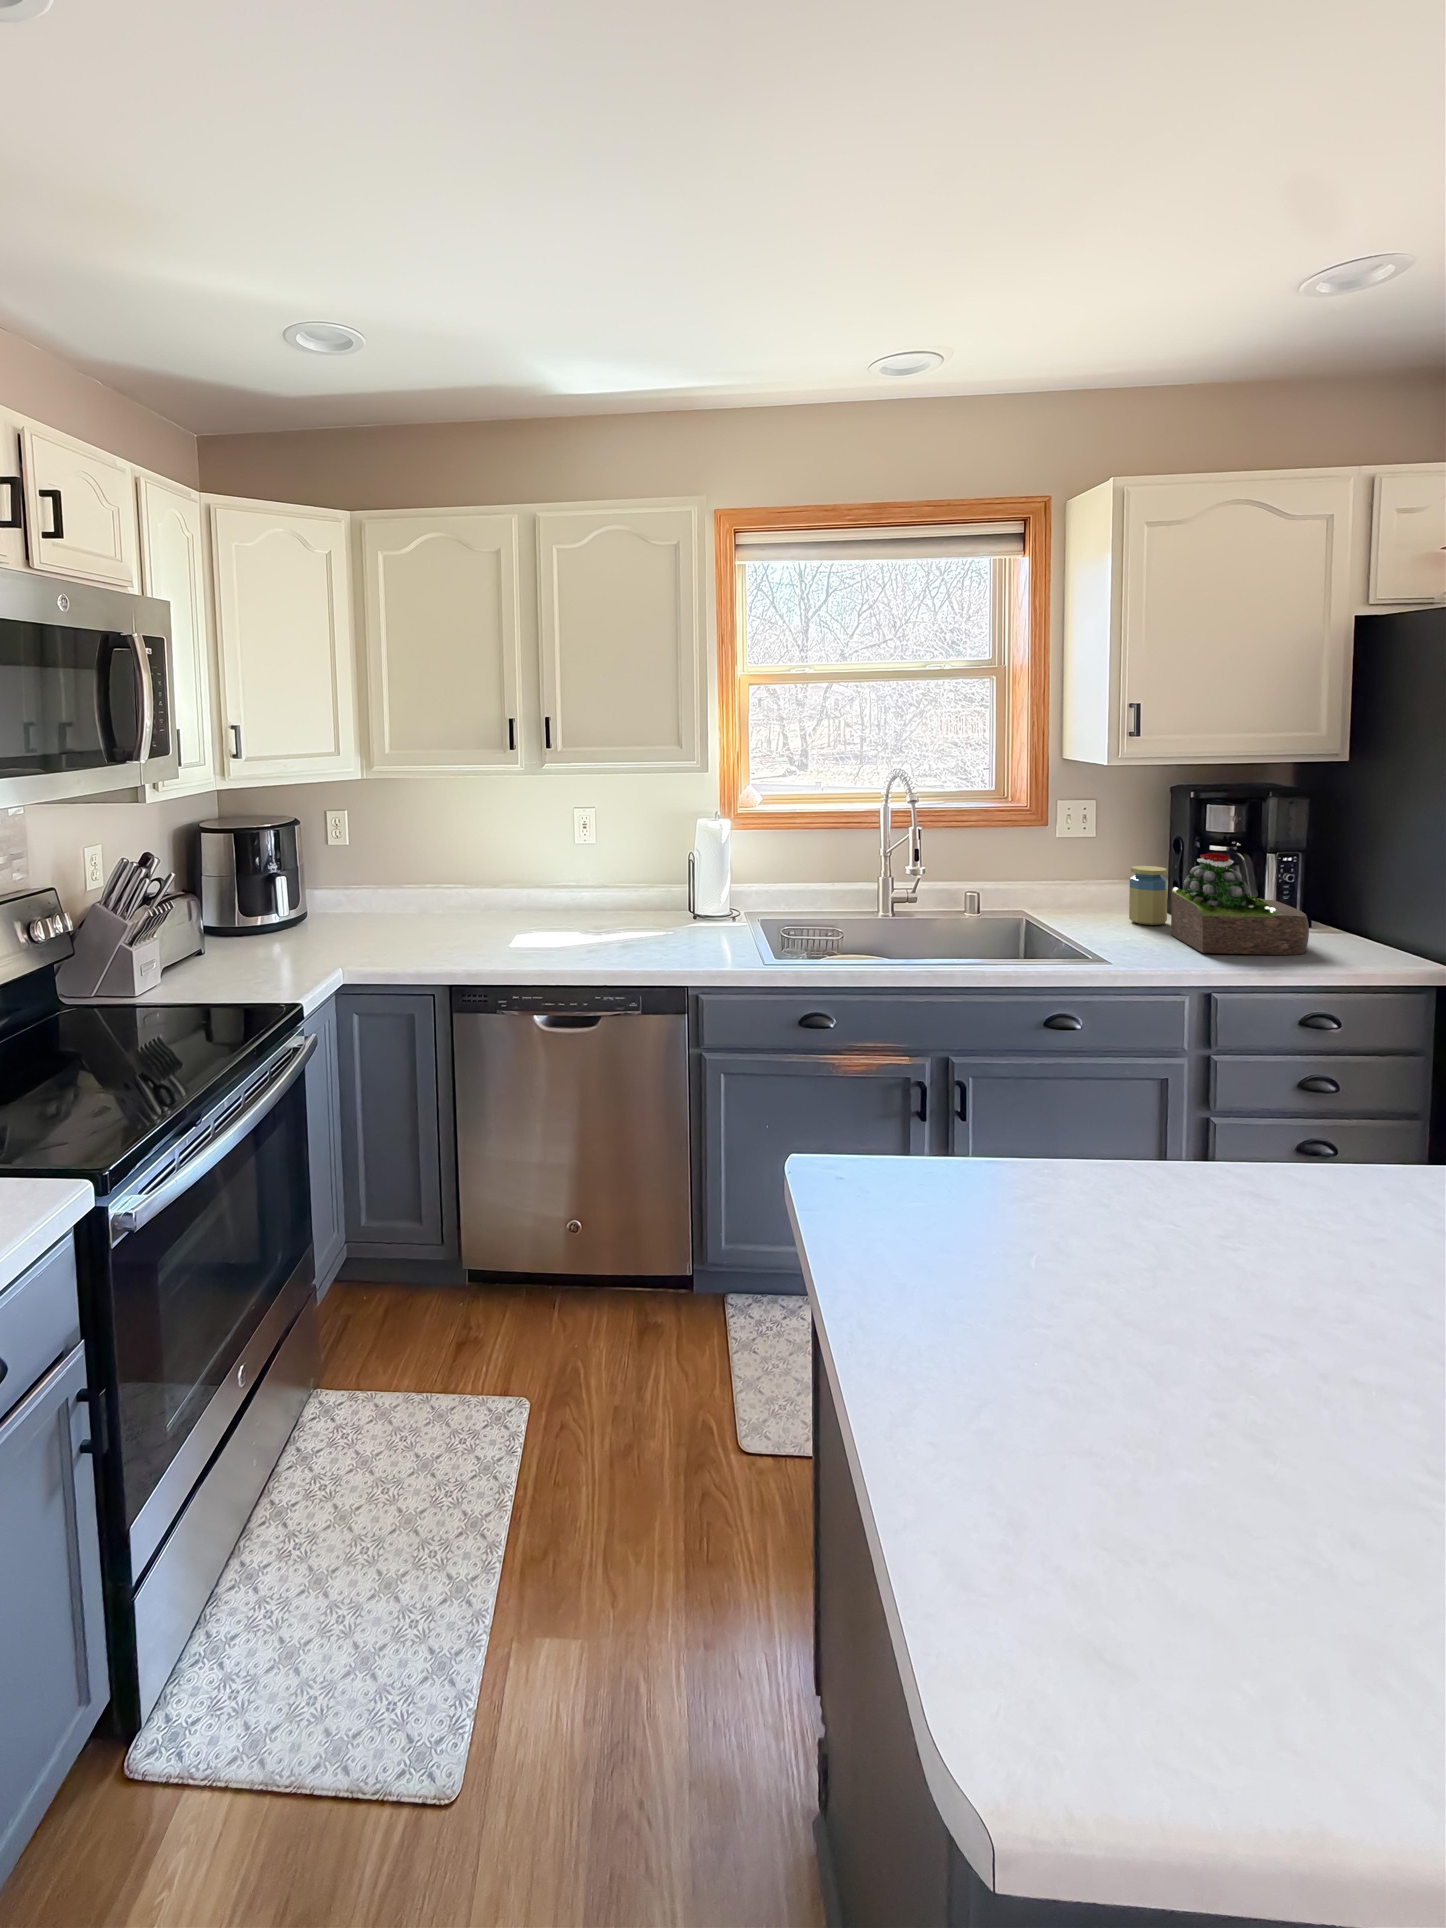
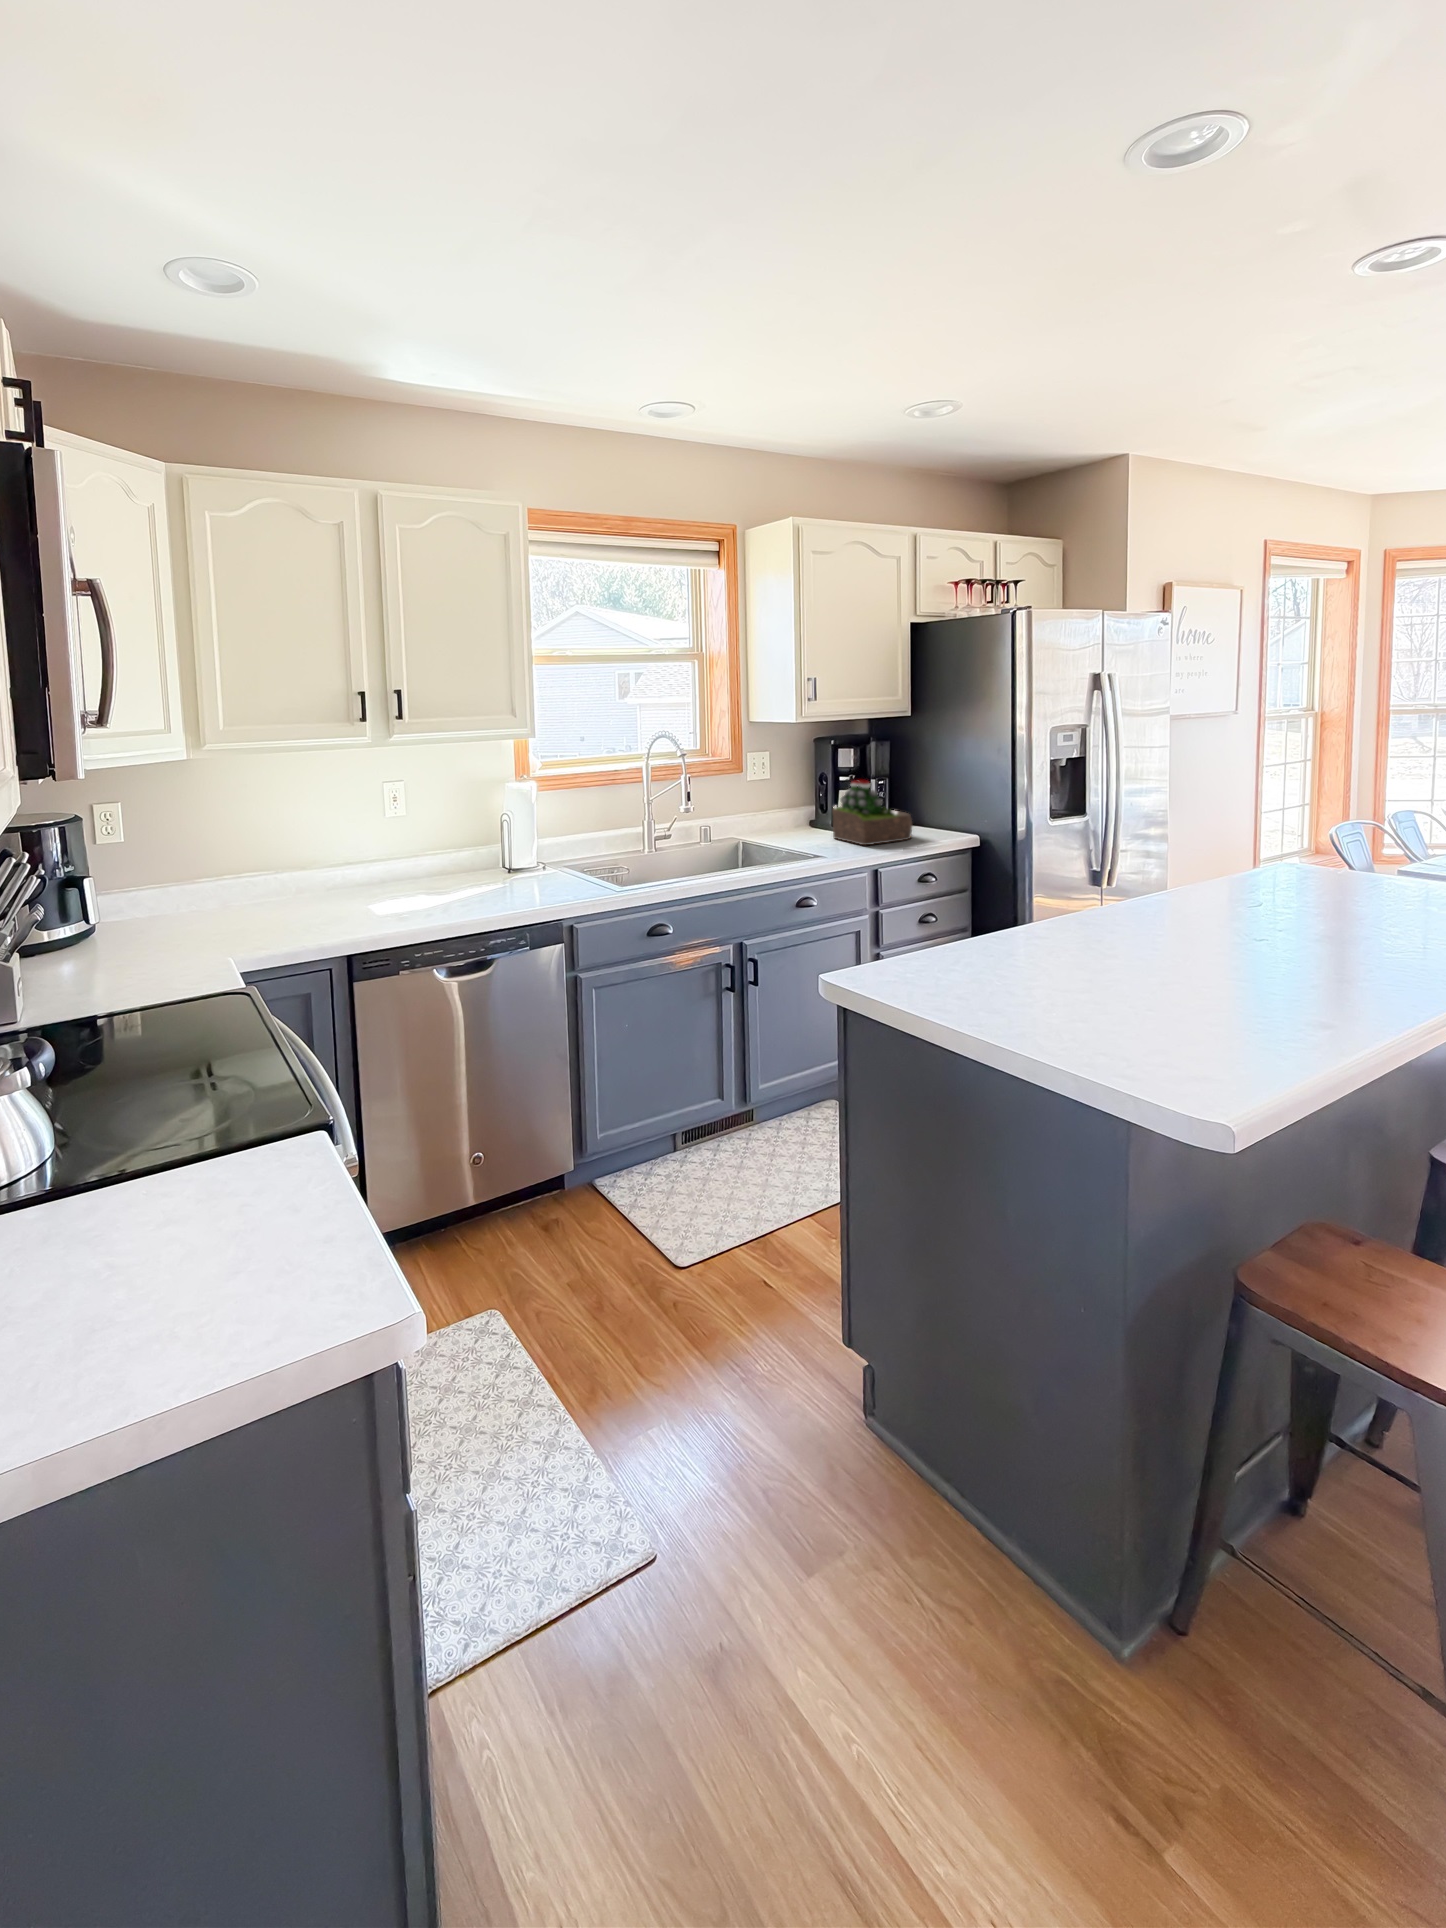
jar: present [1129,866,1168,925] -> none [799,794,823,835]

